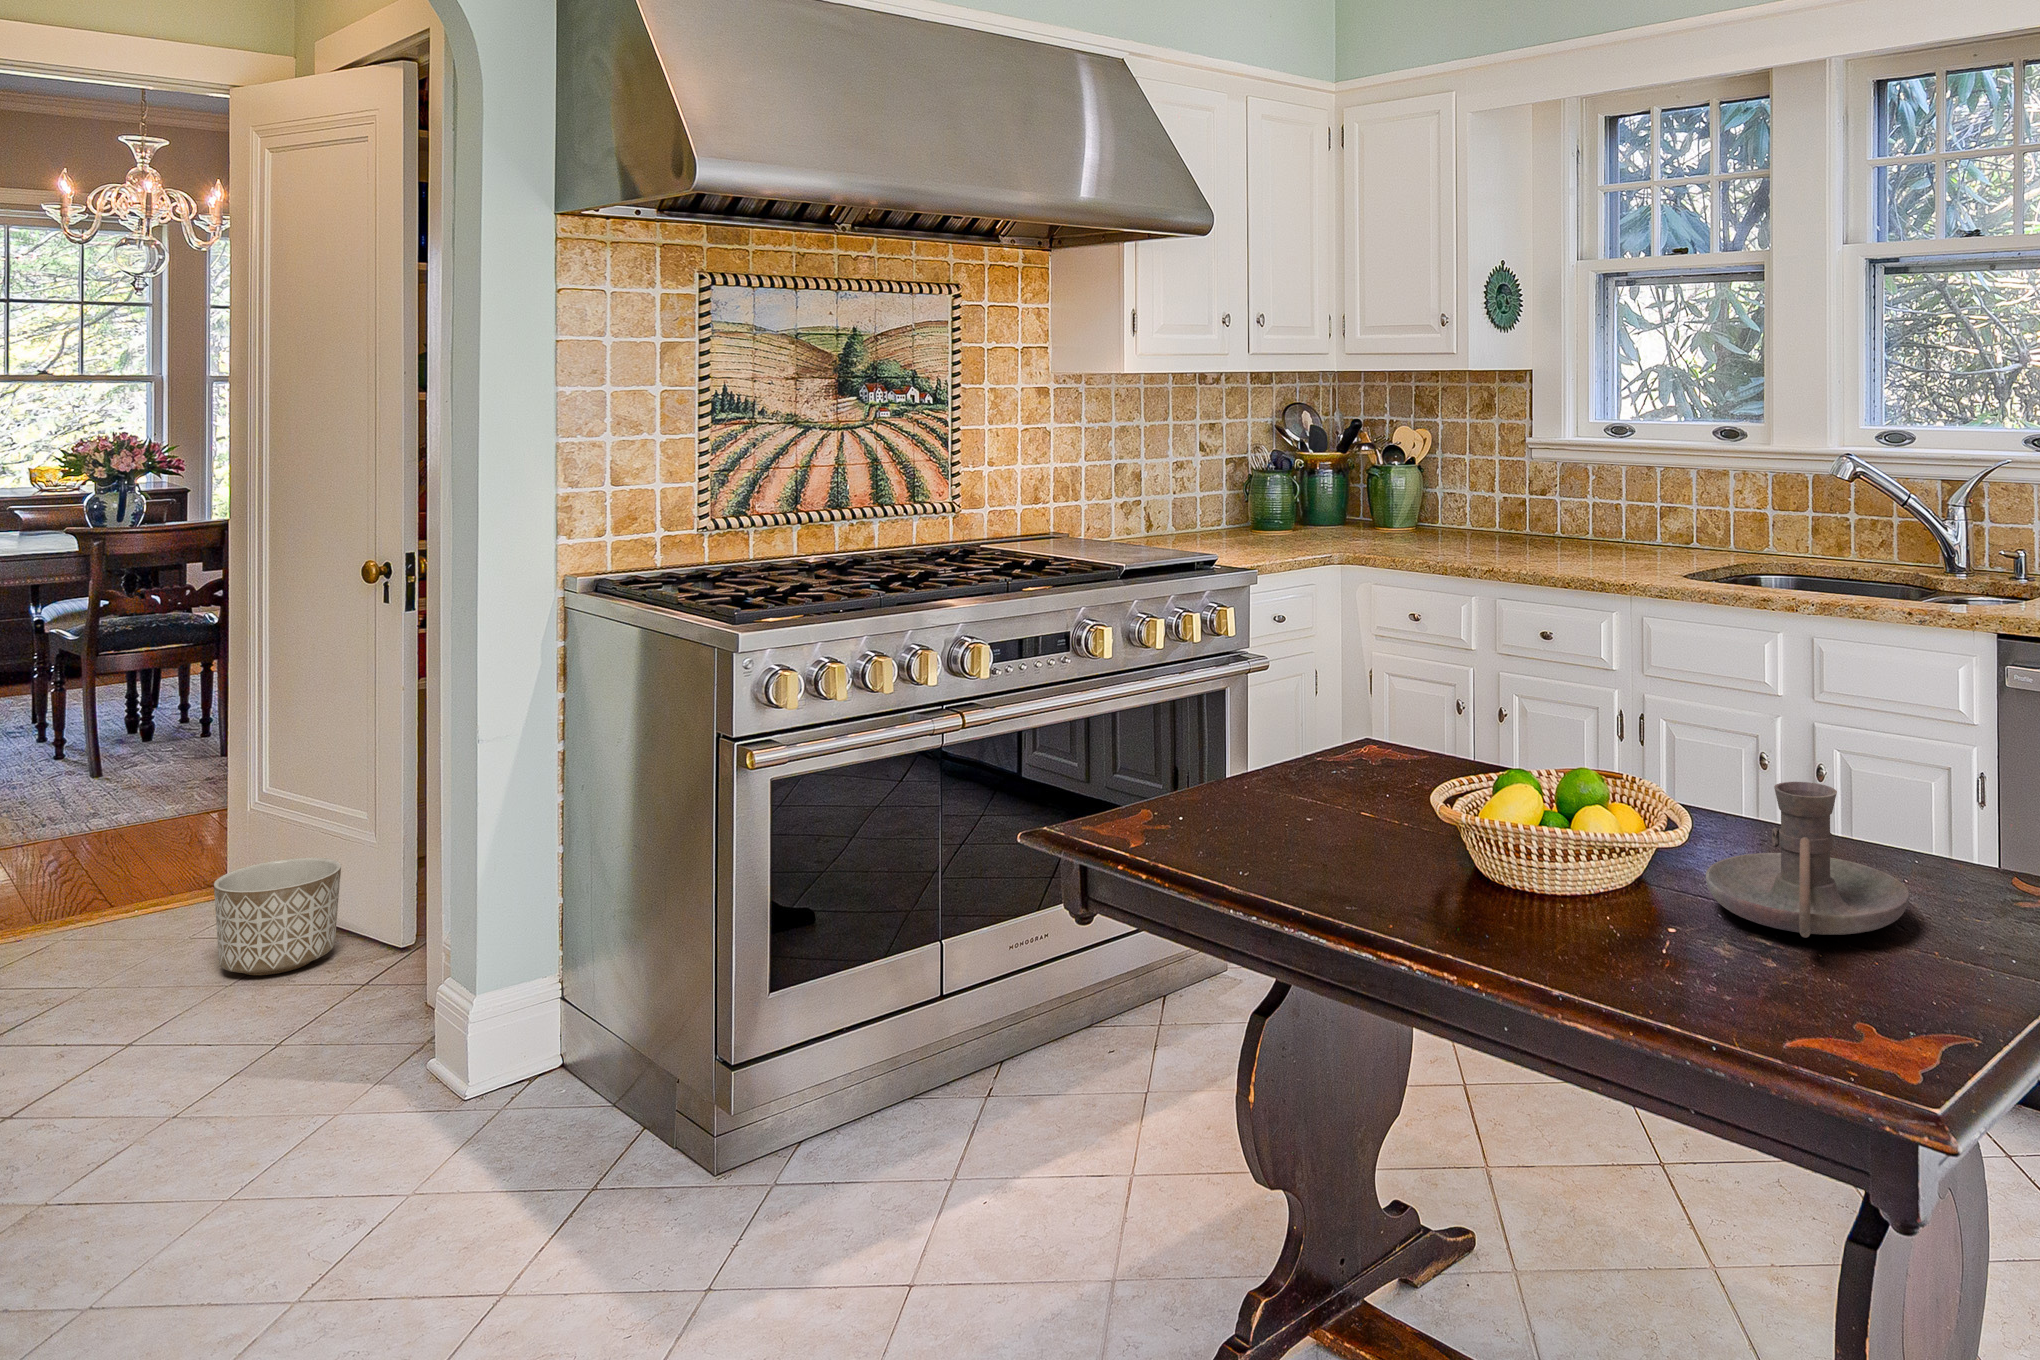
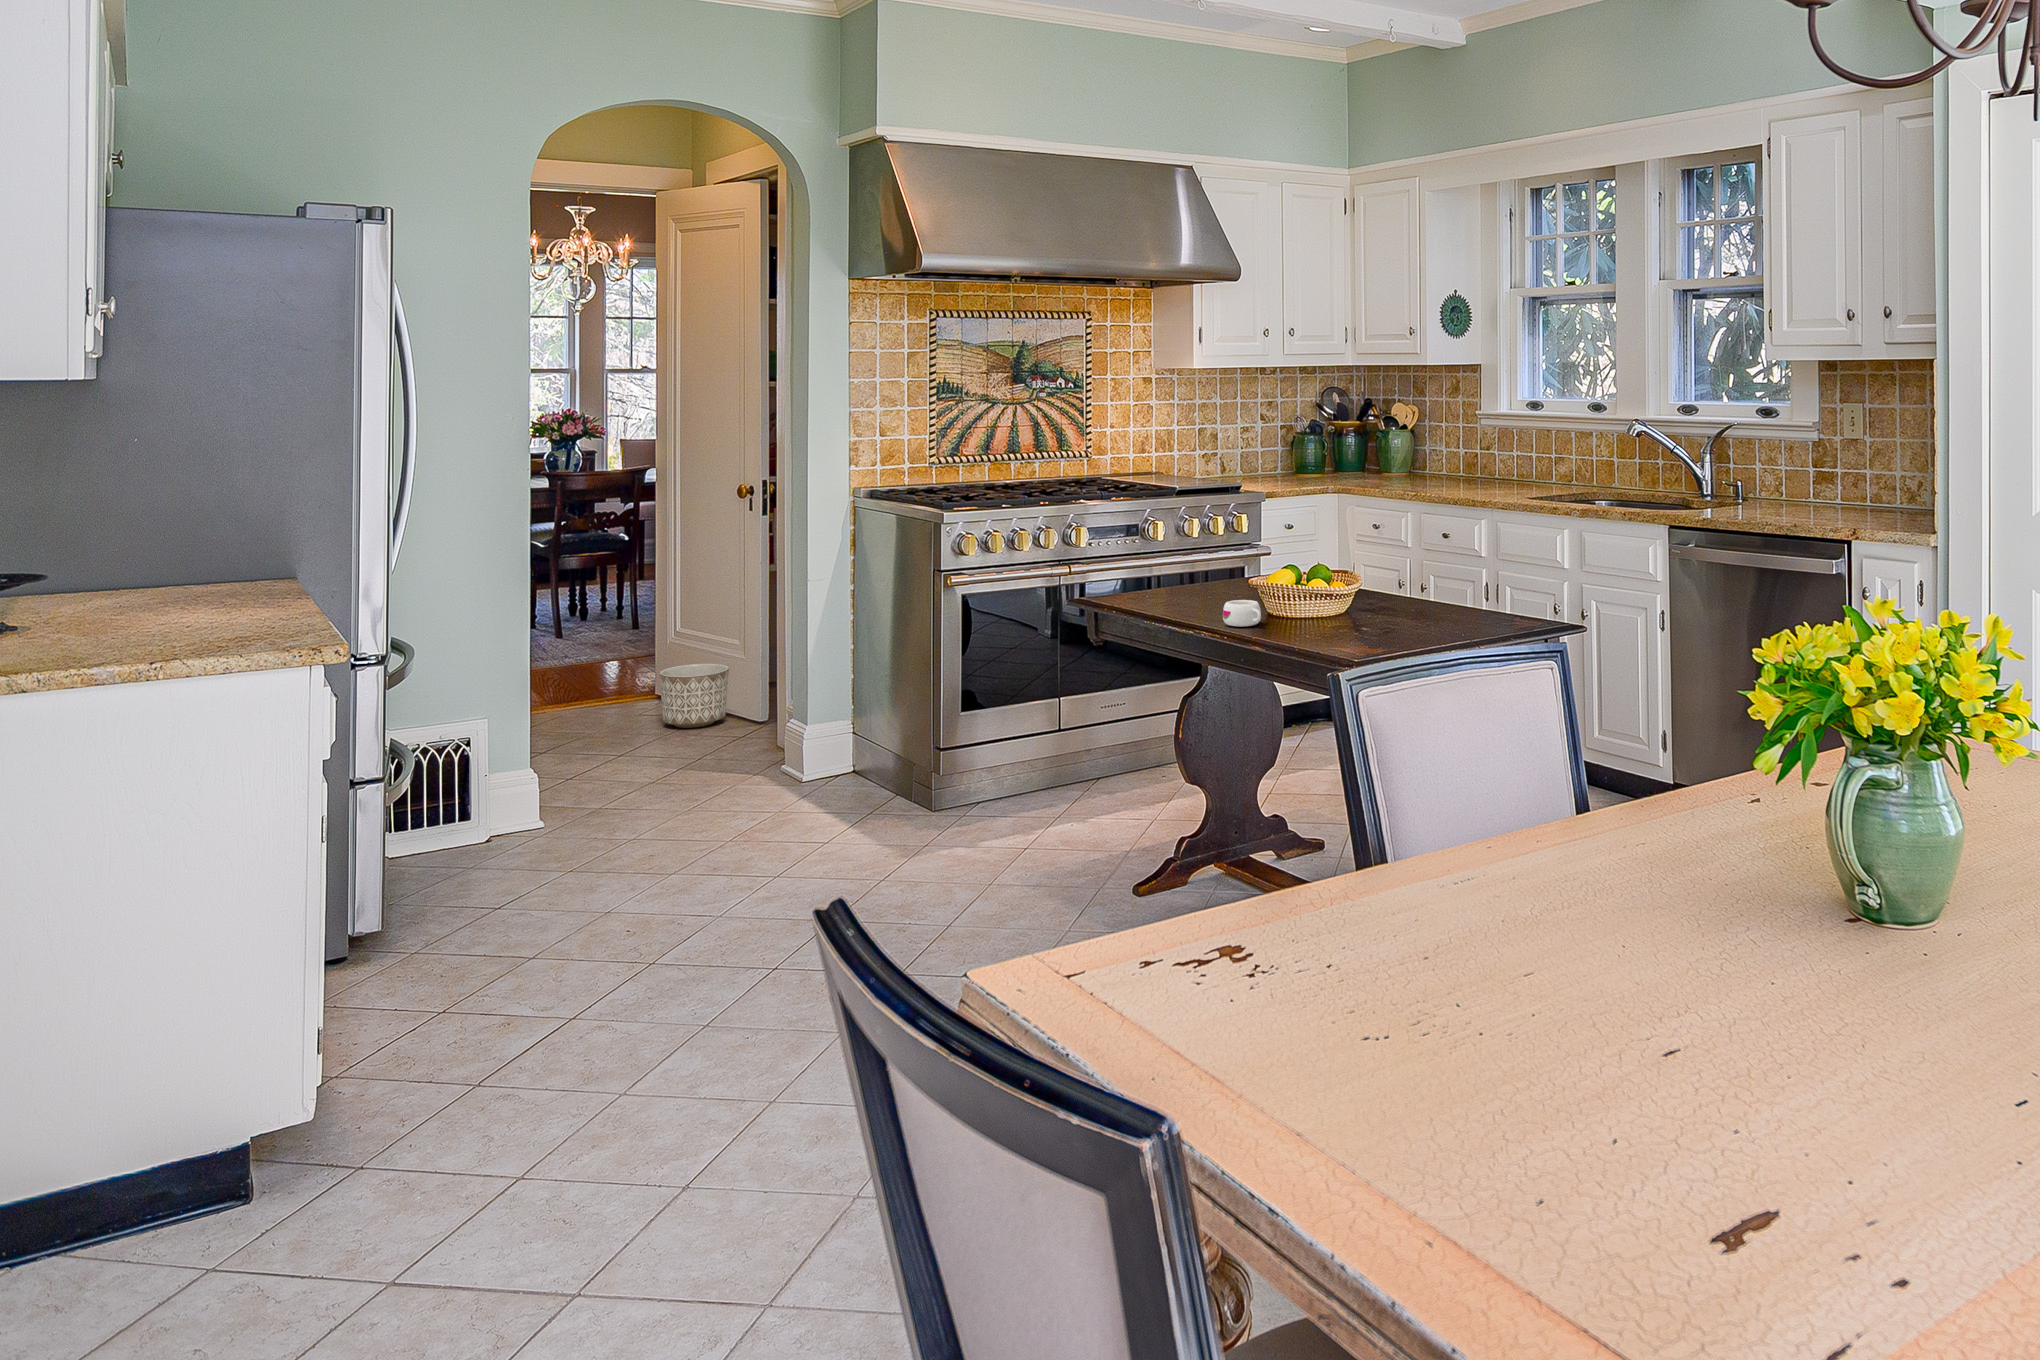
candle holder: present [1706,782,1909,938] -> none [1361,567,1453,632]
mug: none [1411,857,1504,924] -> present [1223,600,1261,627]

